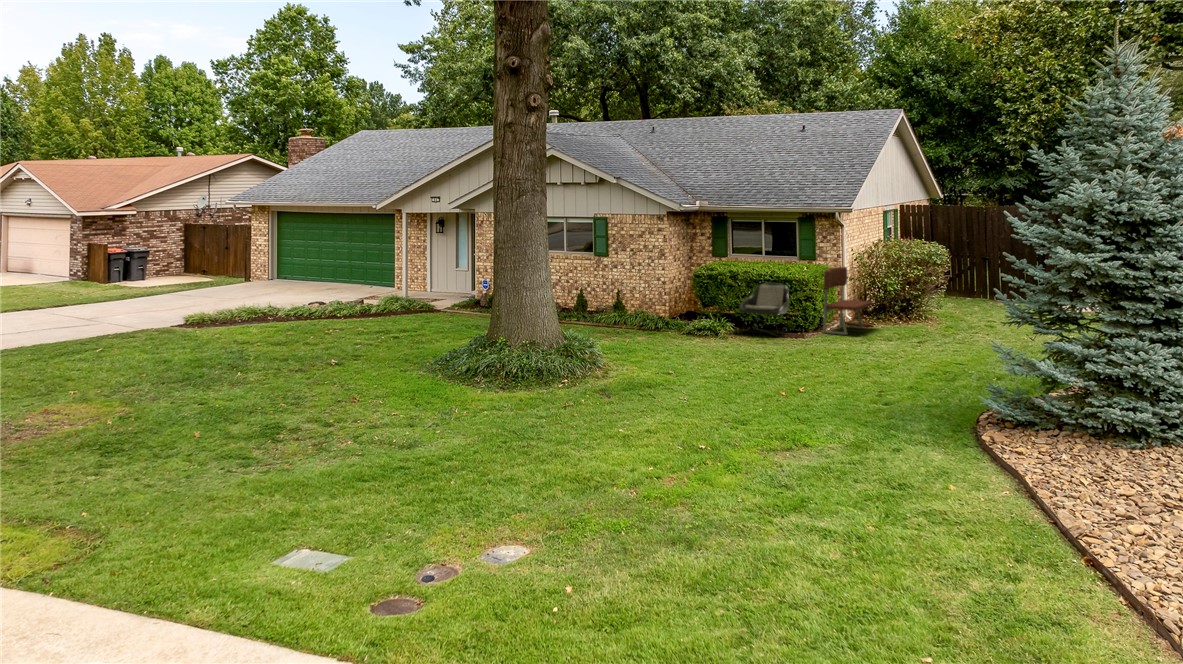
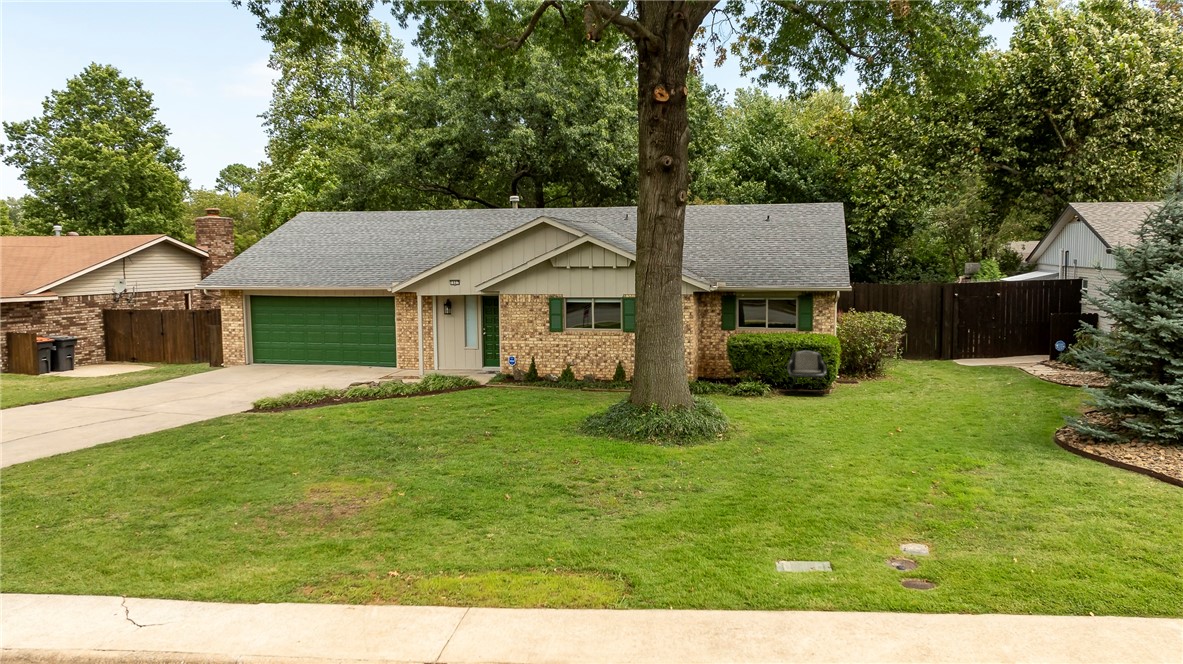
bench: present [822,267,873,335] -> none [843,335,877,391]

